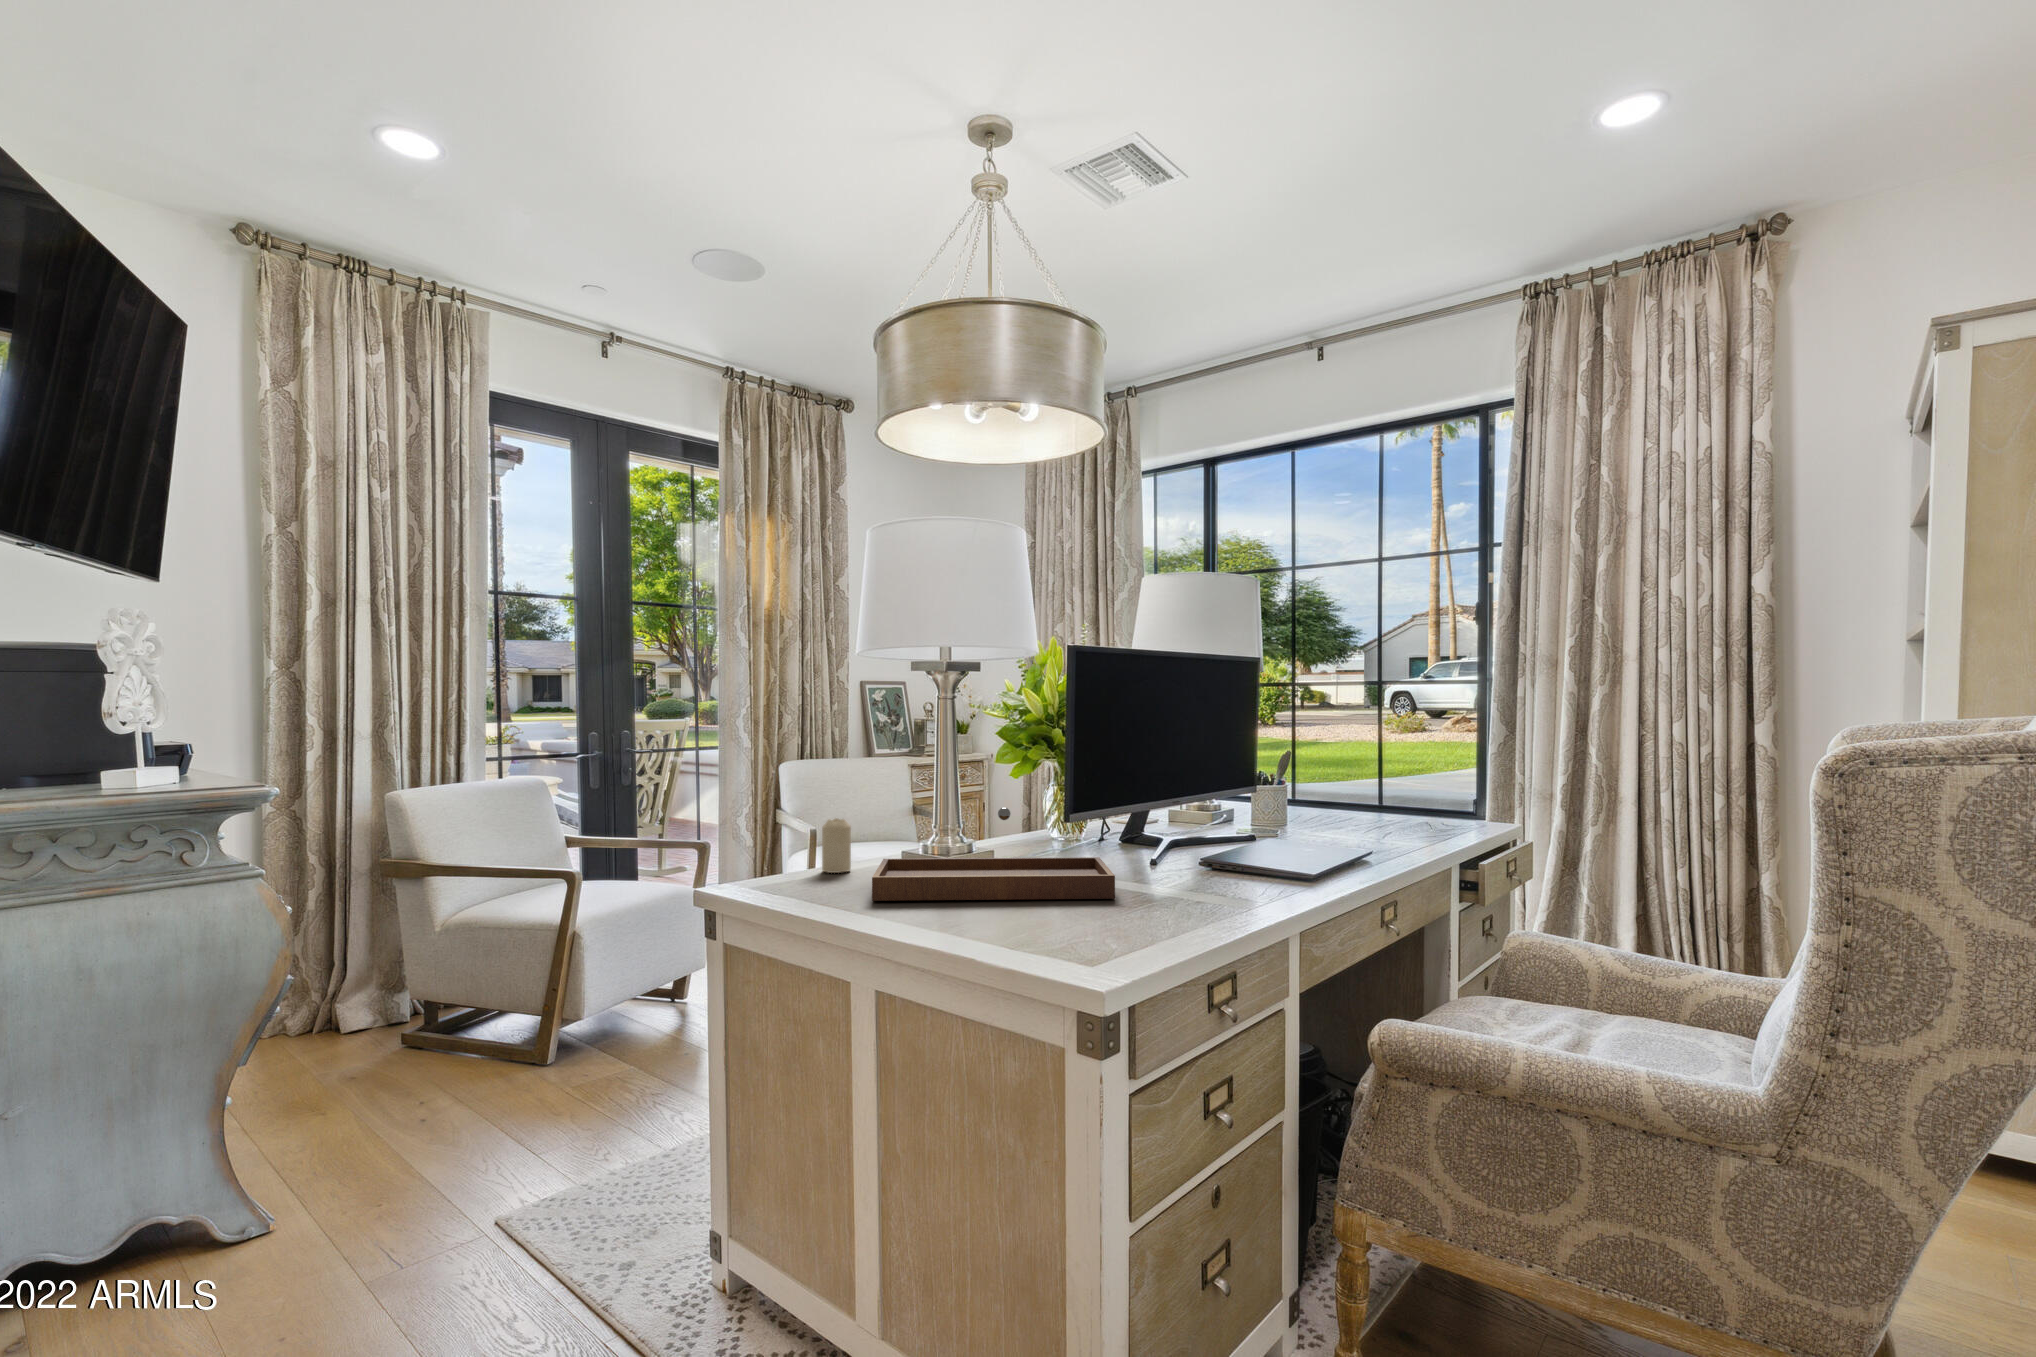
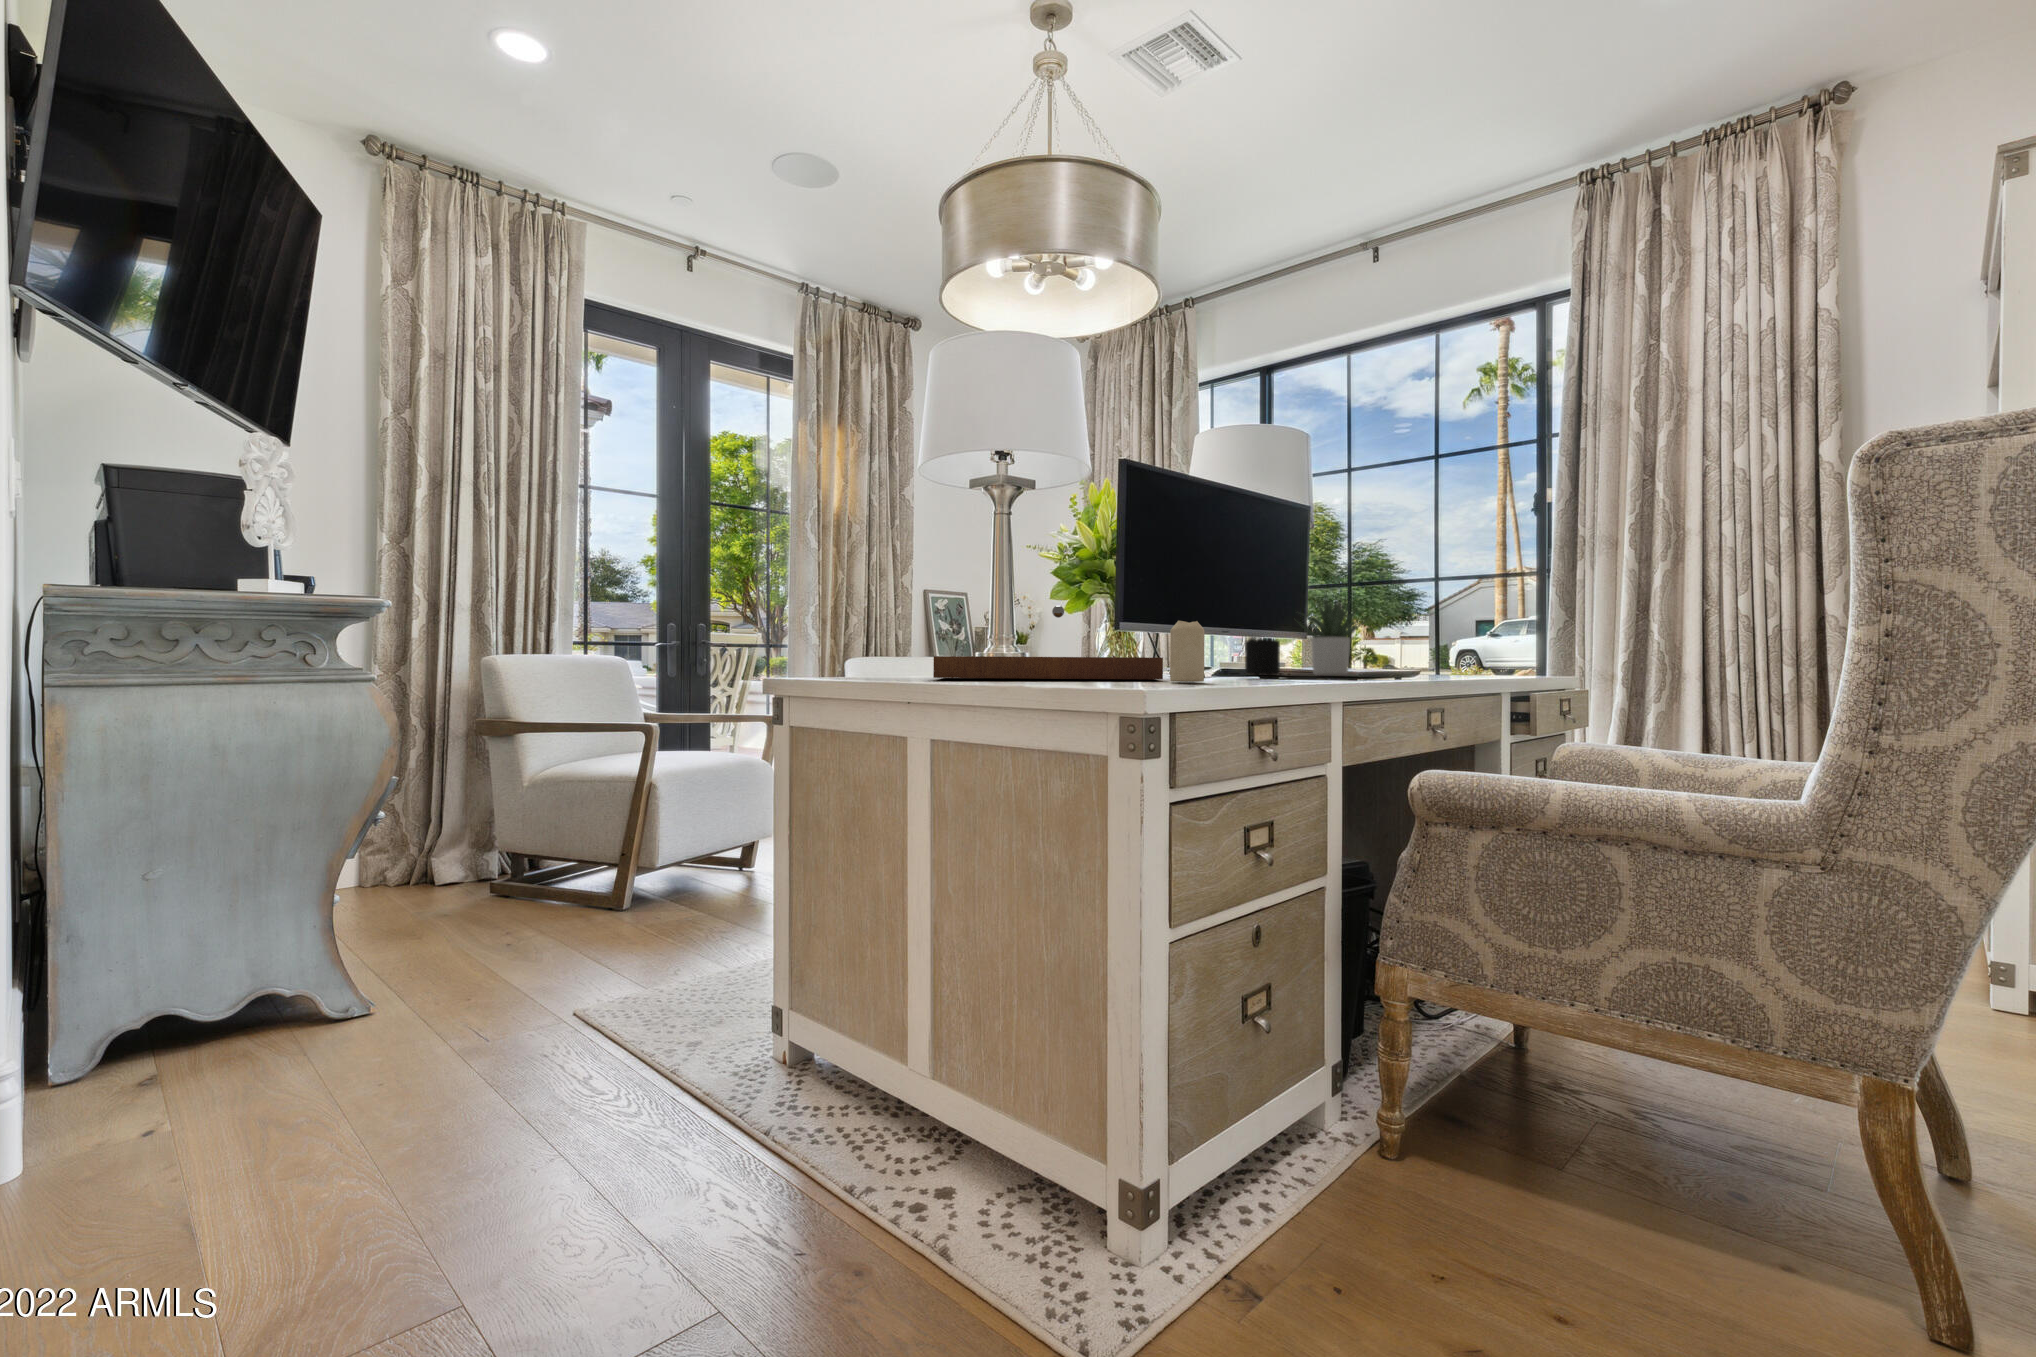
succulent plant: none [1181,760,1328,854] -> present [1245,595,1365,675]
candle: present [822,818,851,873] -> present [1170,621,1204,682]

